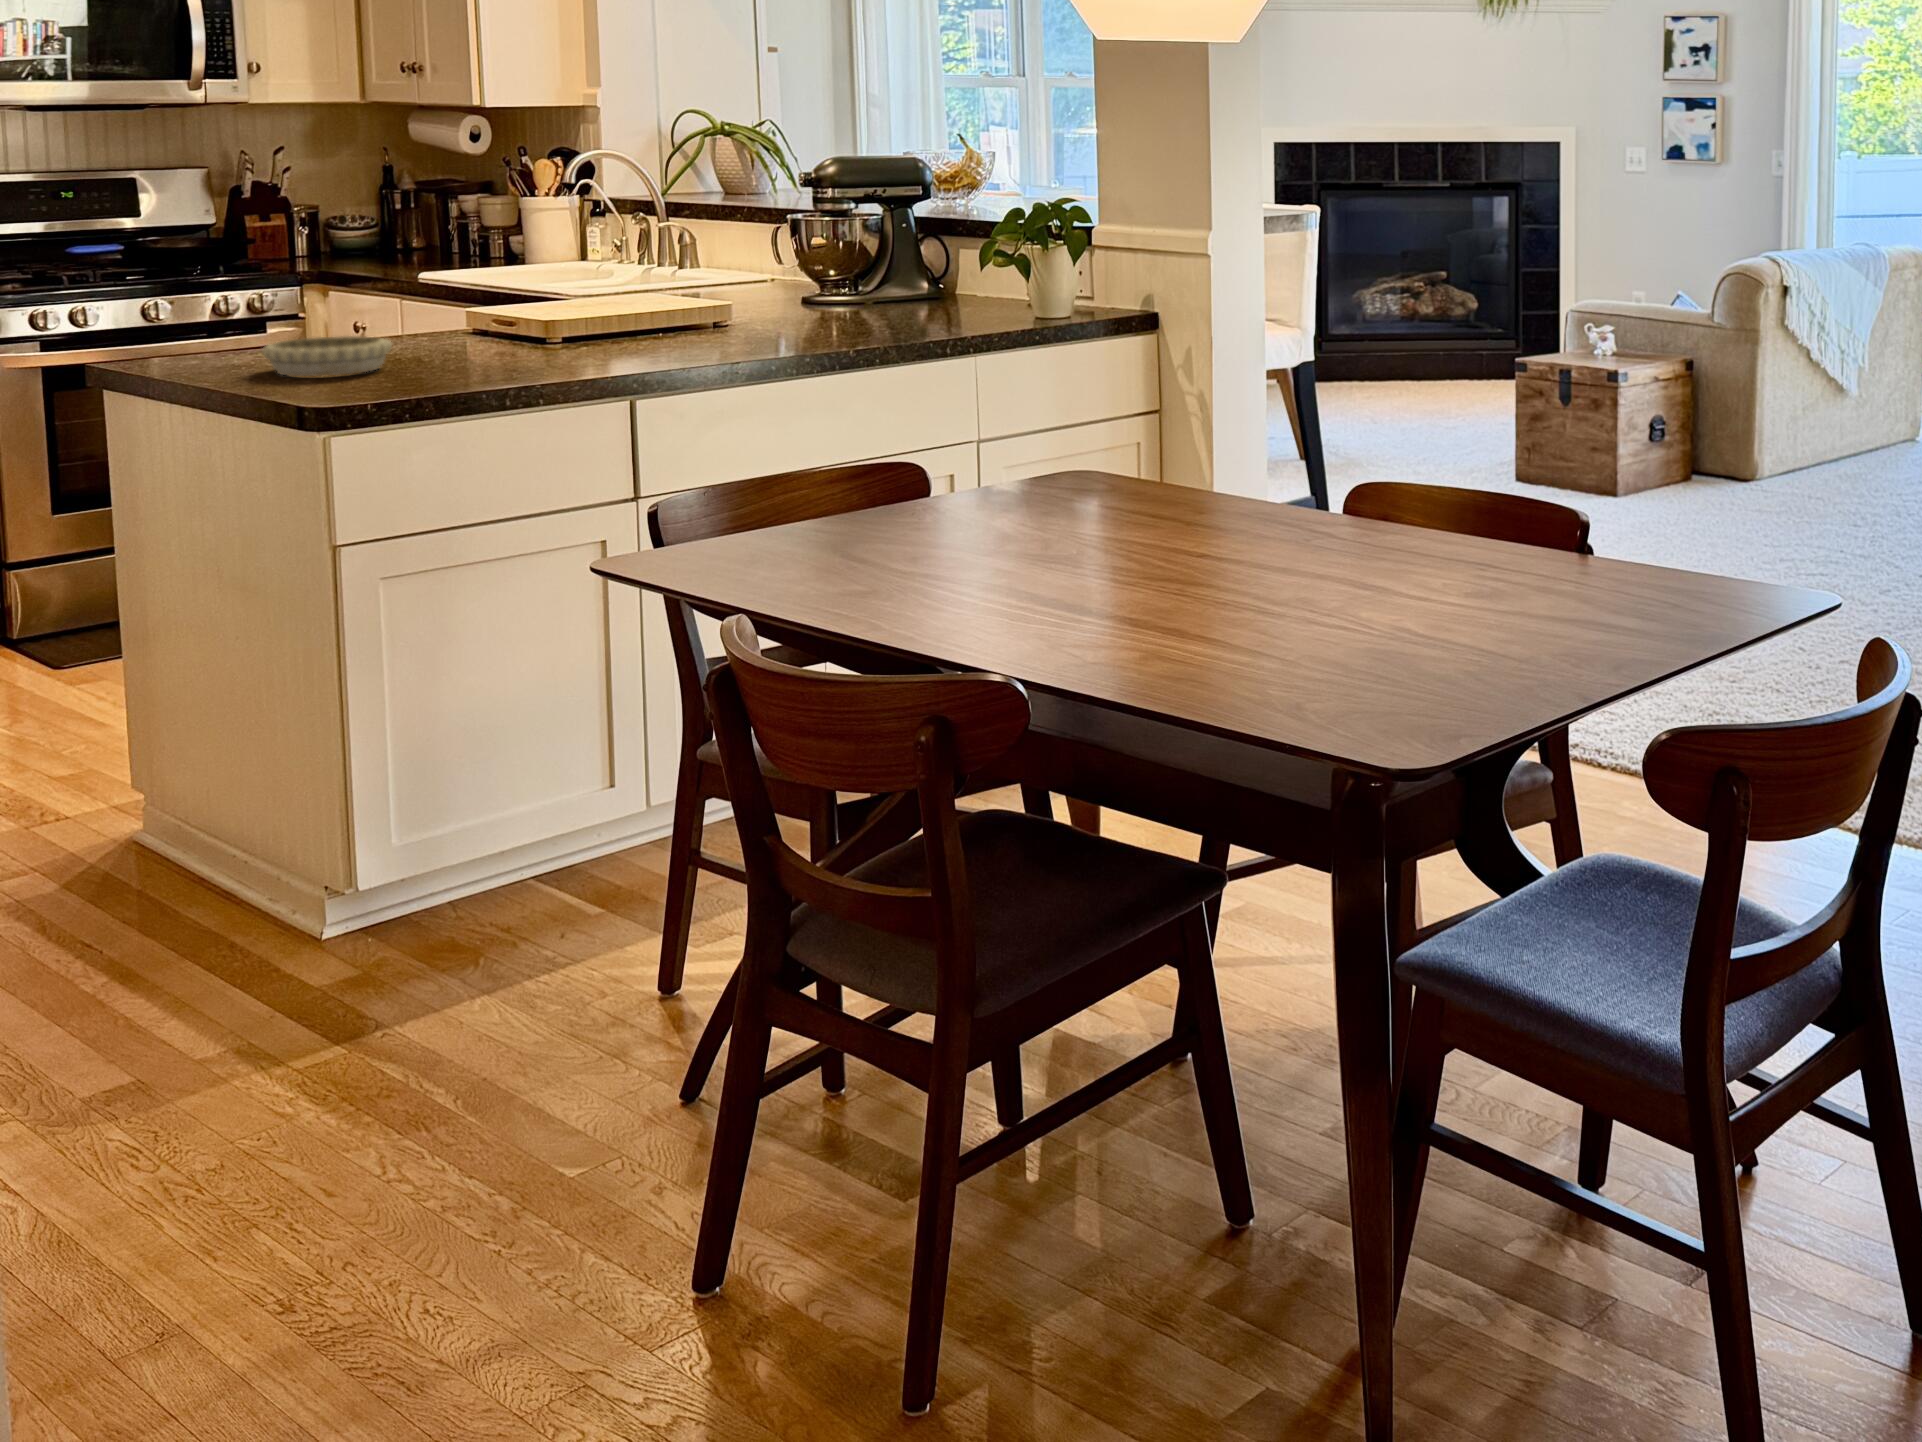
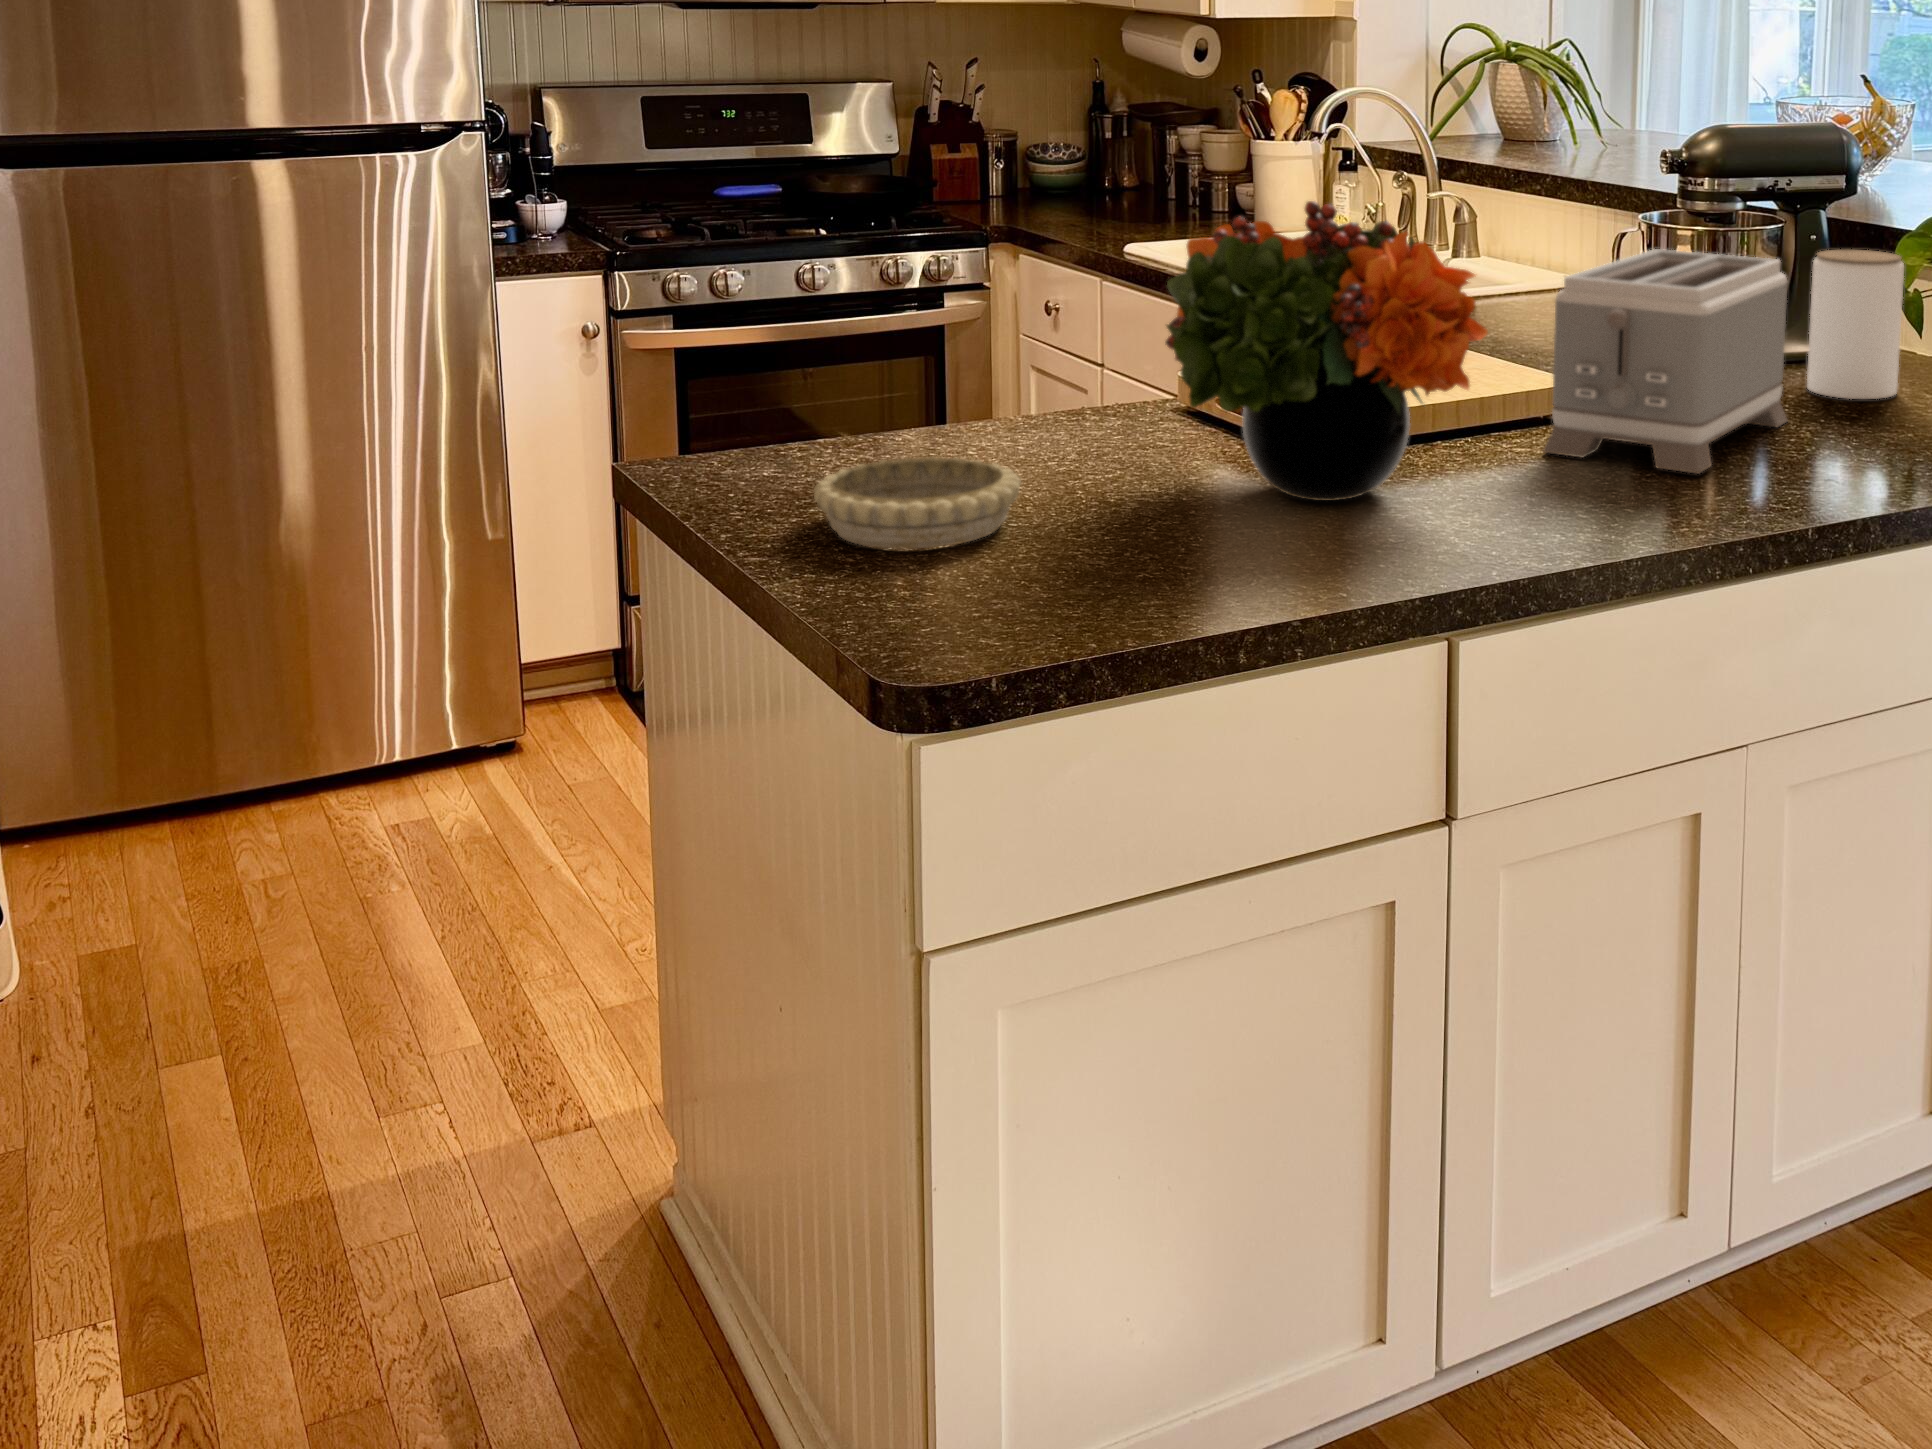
flower arrangement: none [474,187,674,352] -> present [1166,201,1488,501]
toaster: none [715,224,871,335] -> present [1543,249,1788,474]
jar: none [889,226,945,310] -> present [1807,250,1904,399]

